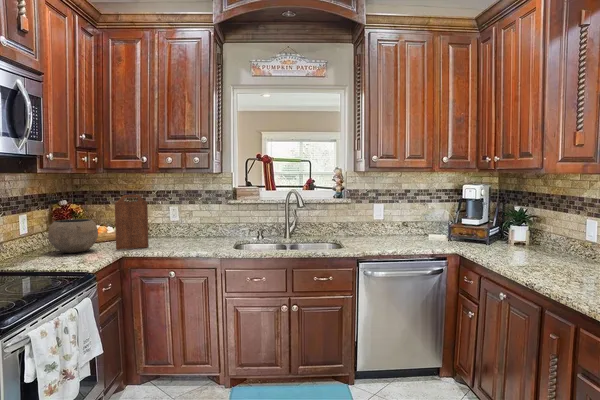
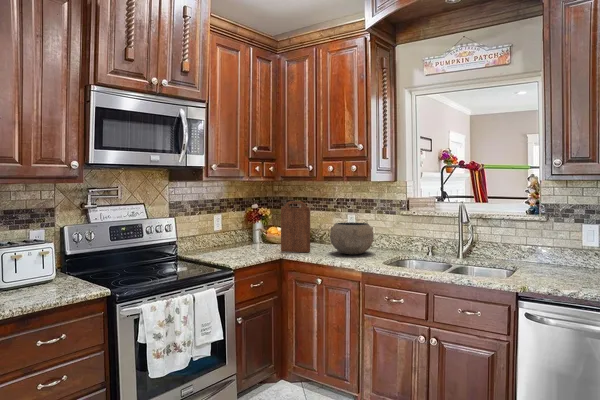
ceramic bowl: present [48,219,98,253] -> present [330,222,374,255]

